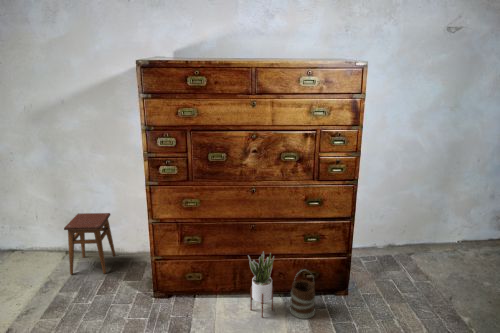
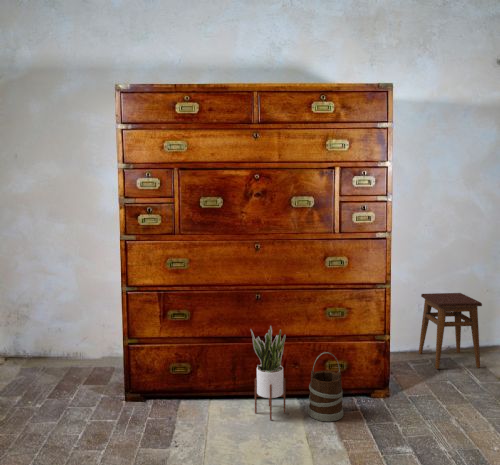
stool: present [64,213,116,274] -> present [419,293,482,369]

